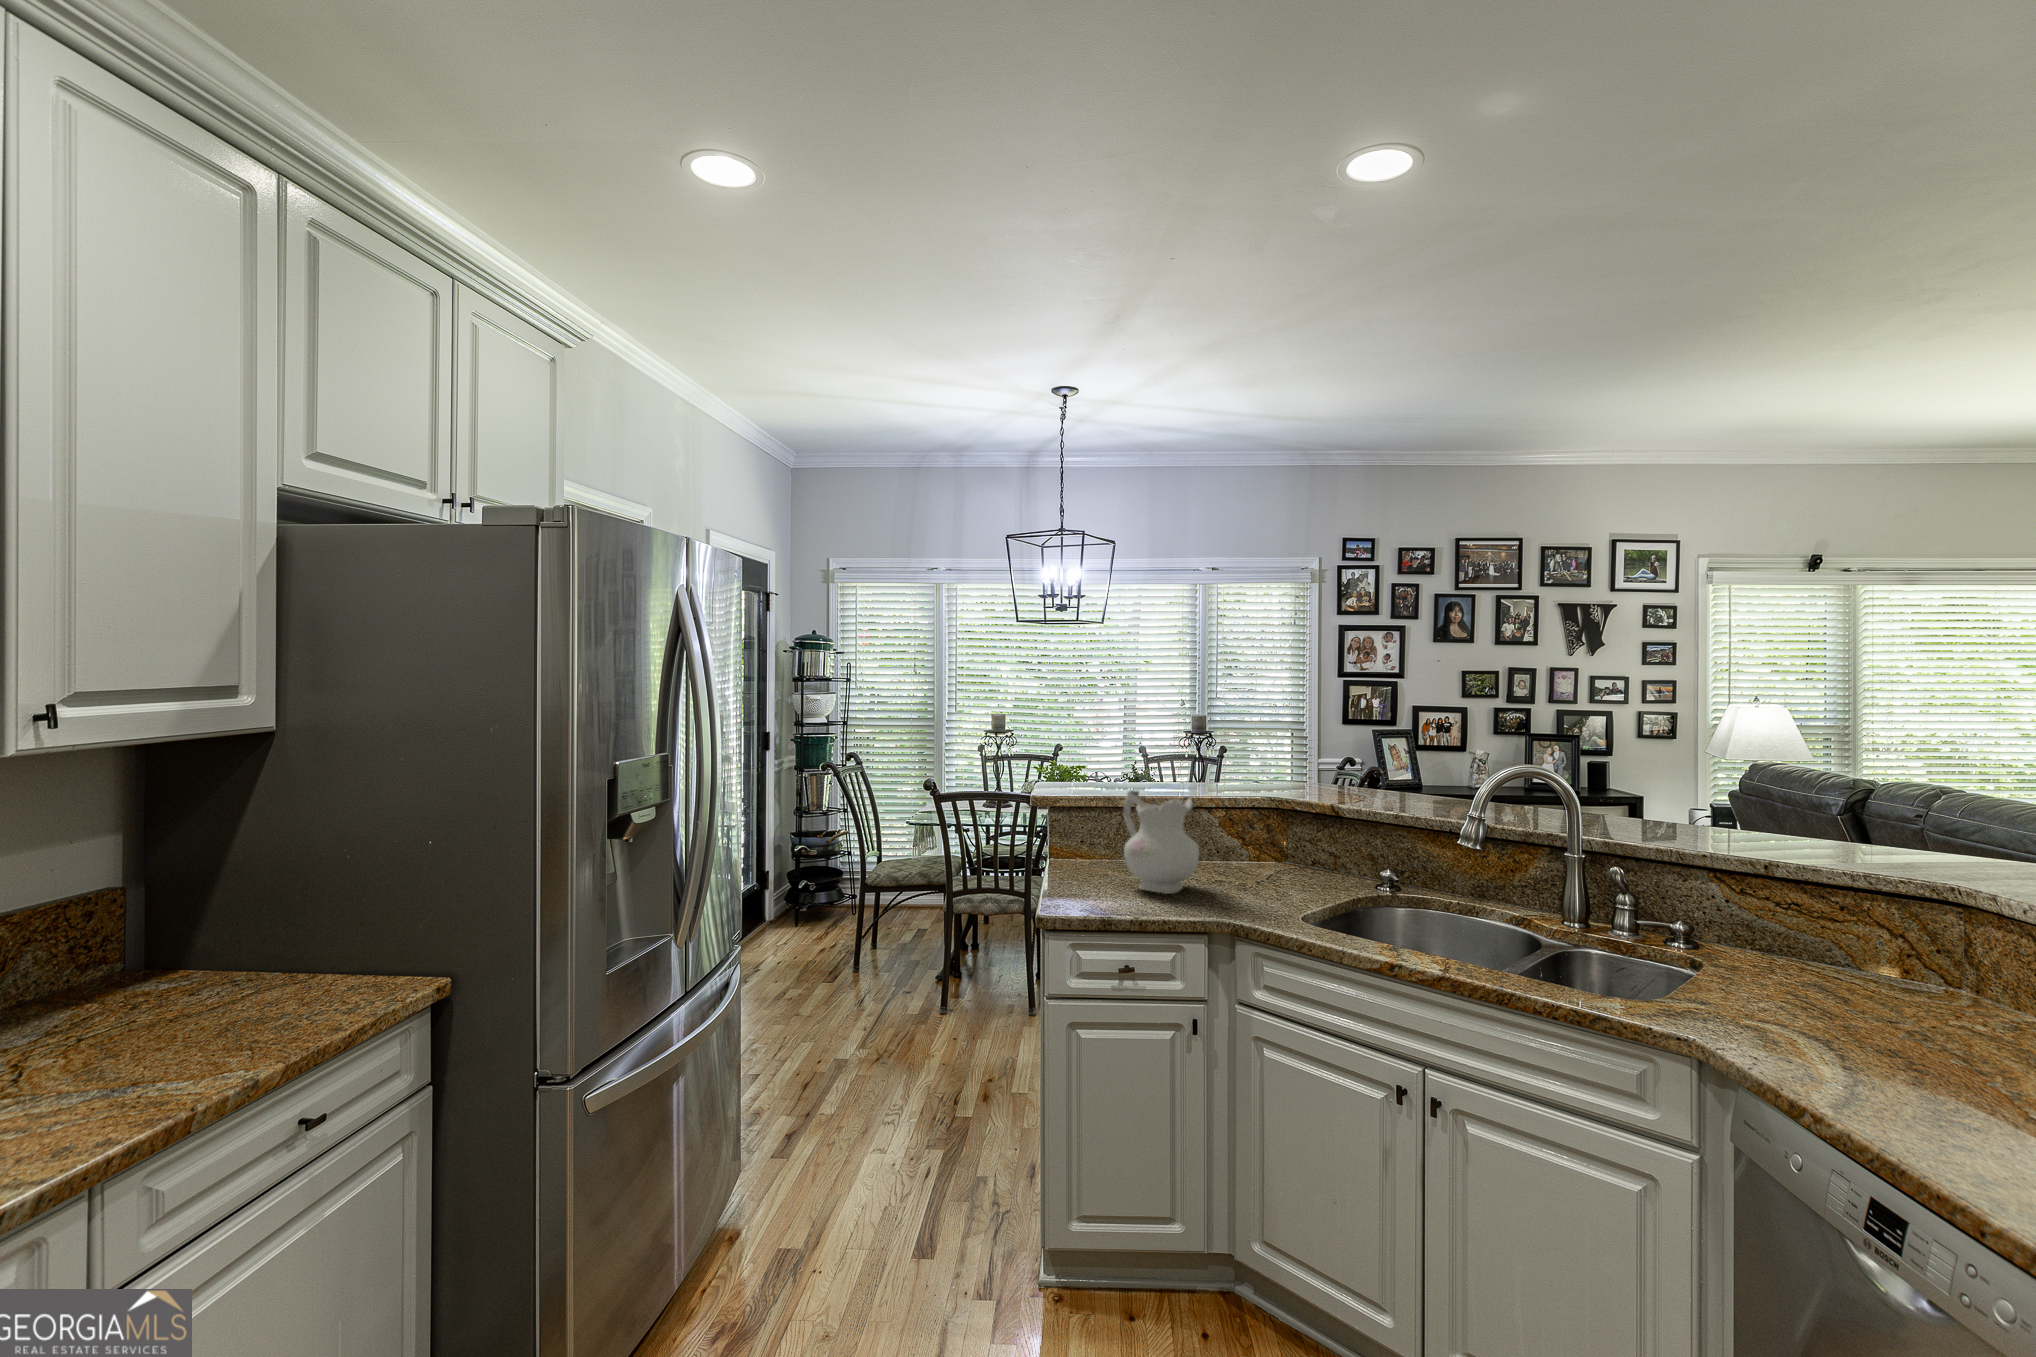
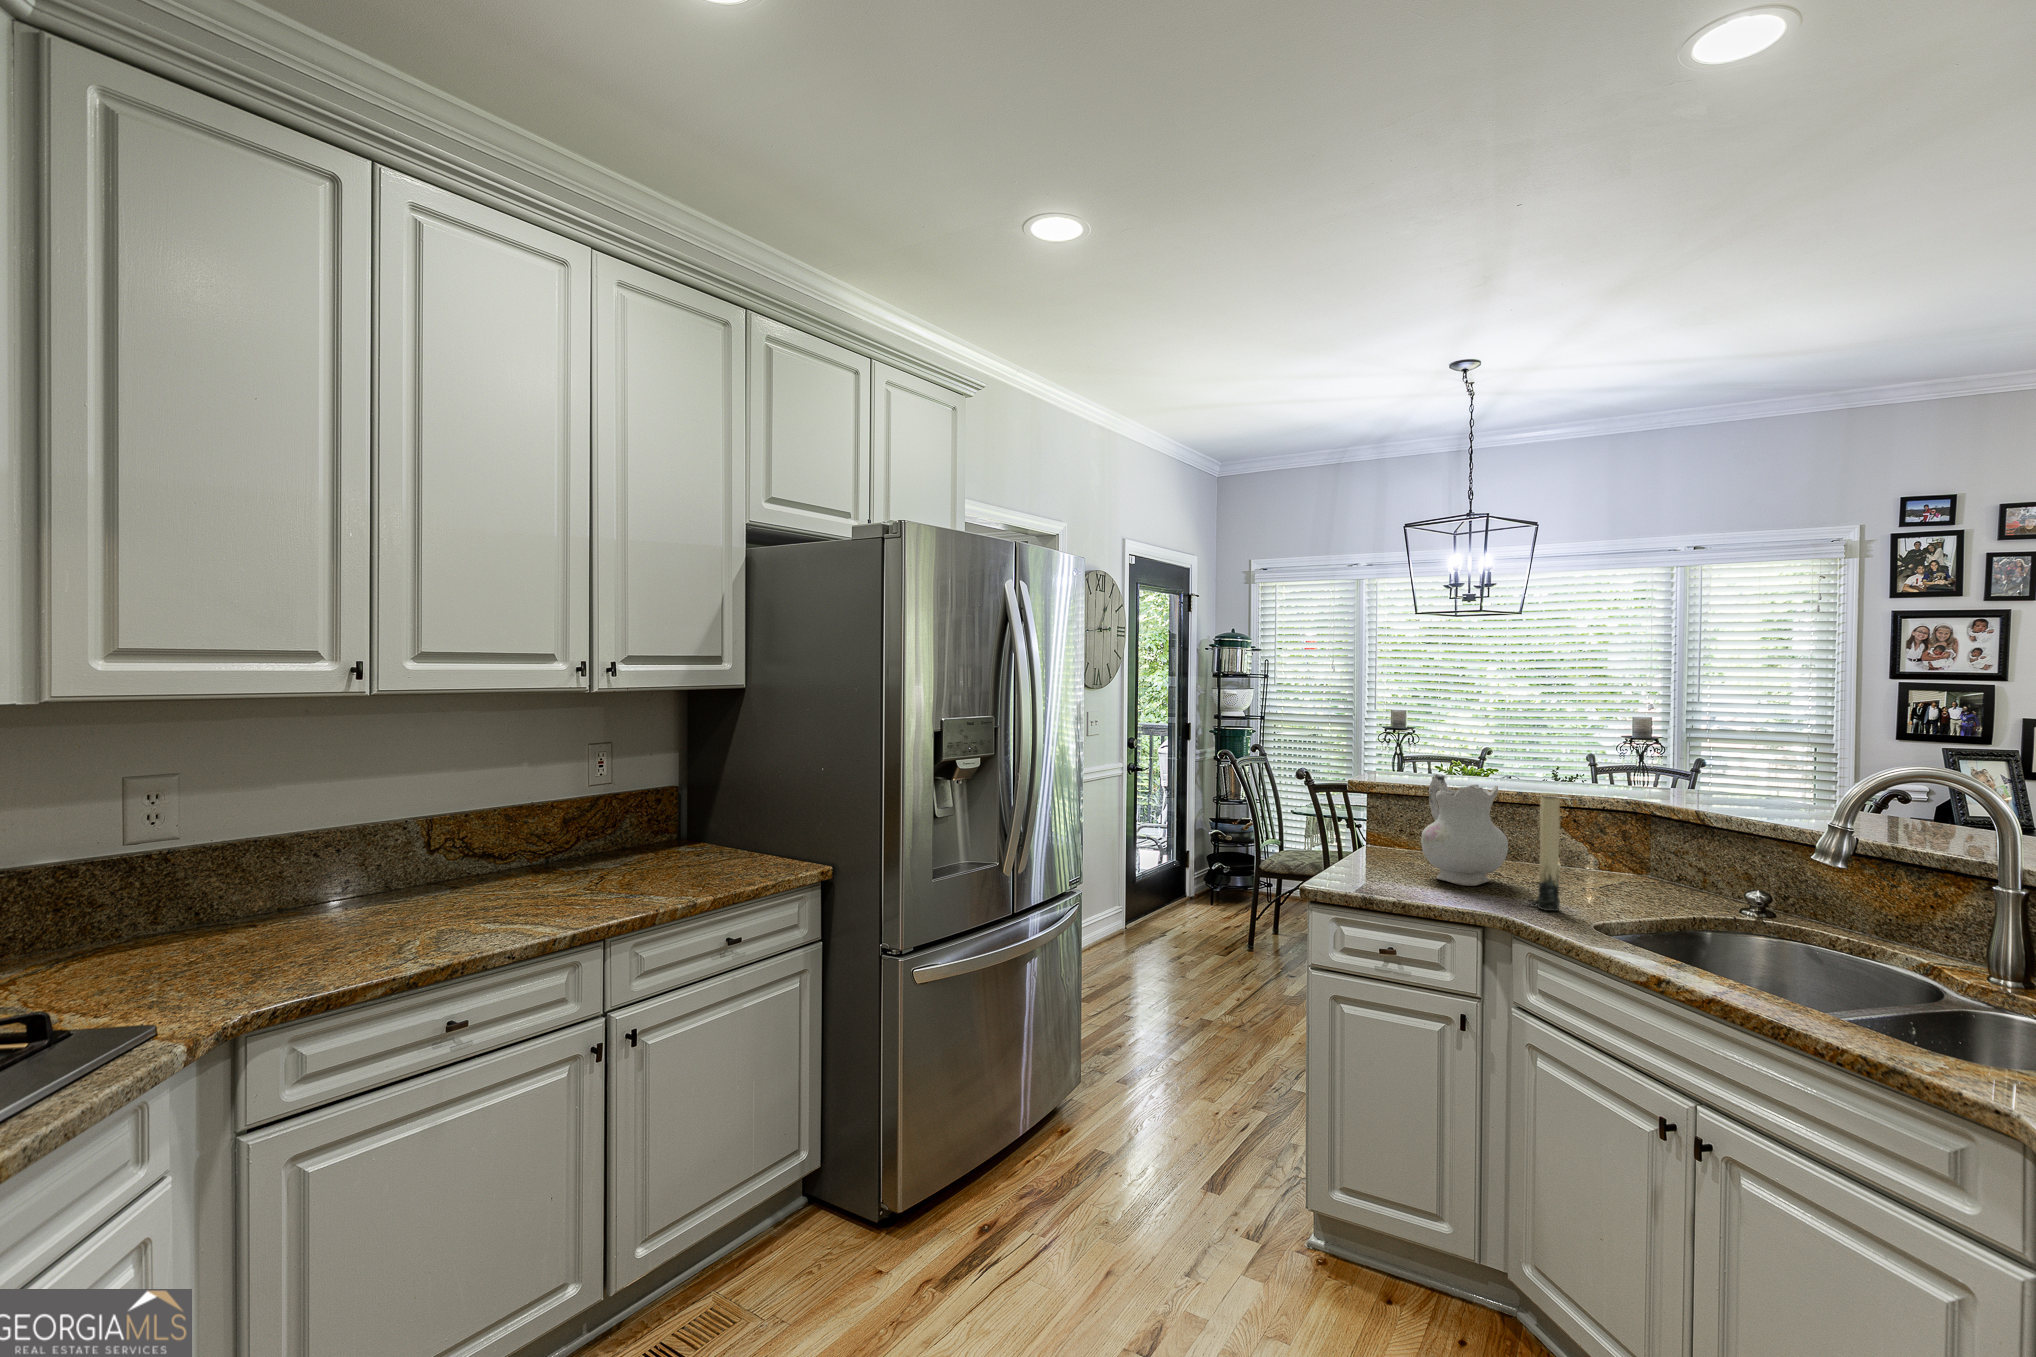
candle: none [1233,804,1263,911] -> present [1528,793,1560,911]

